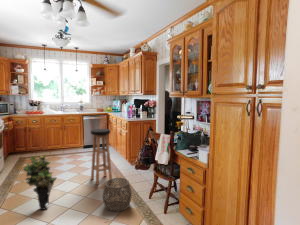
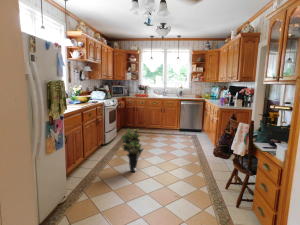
bar stool: present [91,129,112,184] -> none [176,113,196,164]
woven basket: present [103,178,132,212] -> none [177,160,206,192]

